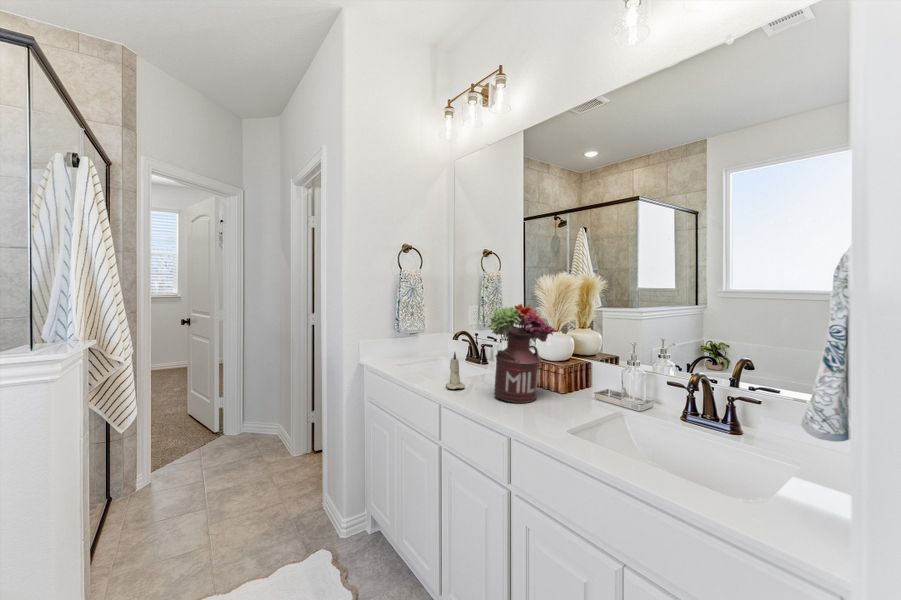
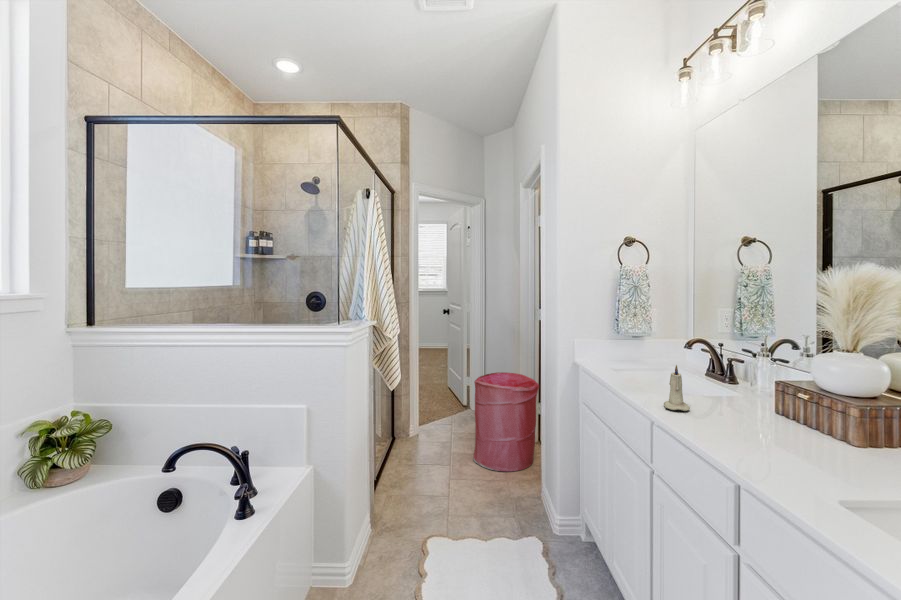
flower arrangement: present [489,304,555,403] -> none [719,311,840,448]
laundry hamper: none [237,384,315,496] -> present [473,372,539,471]

